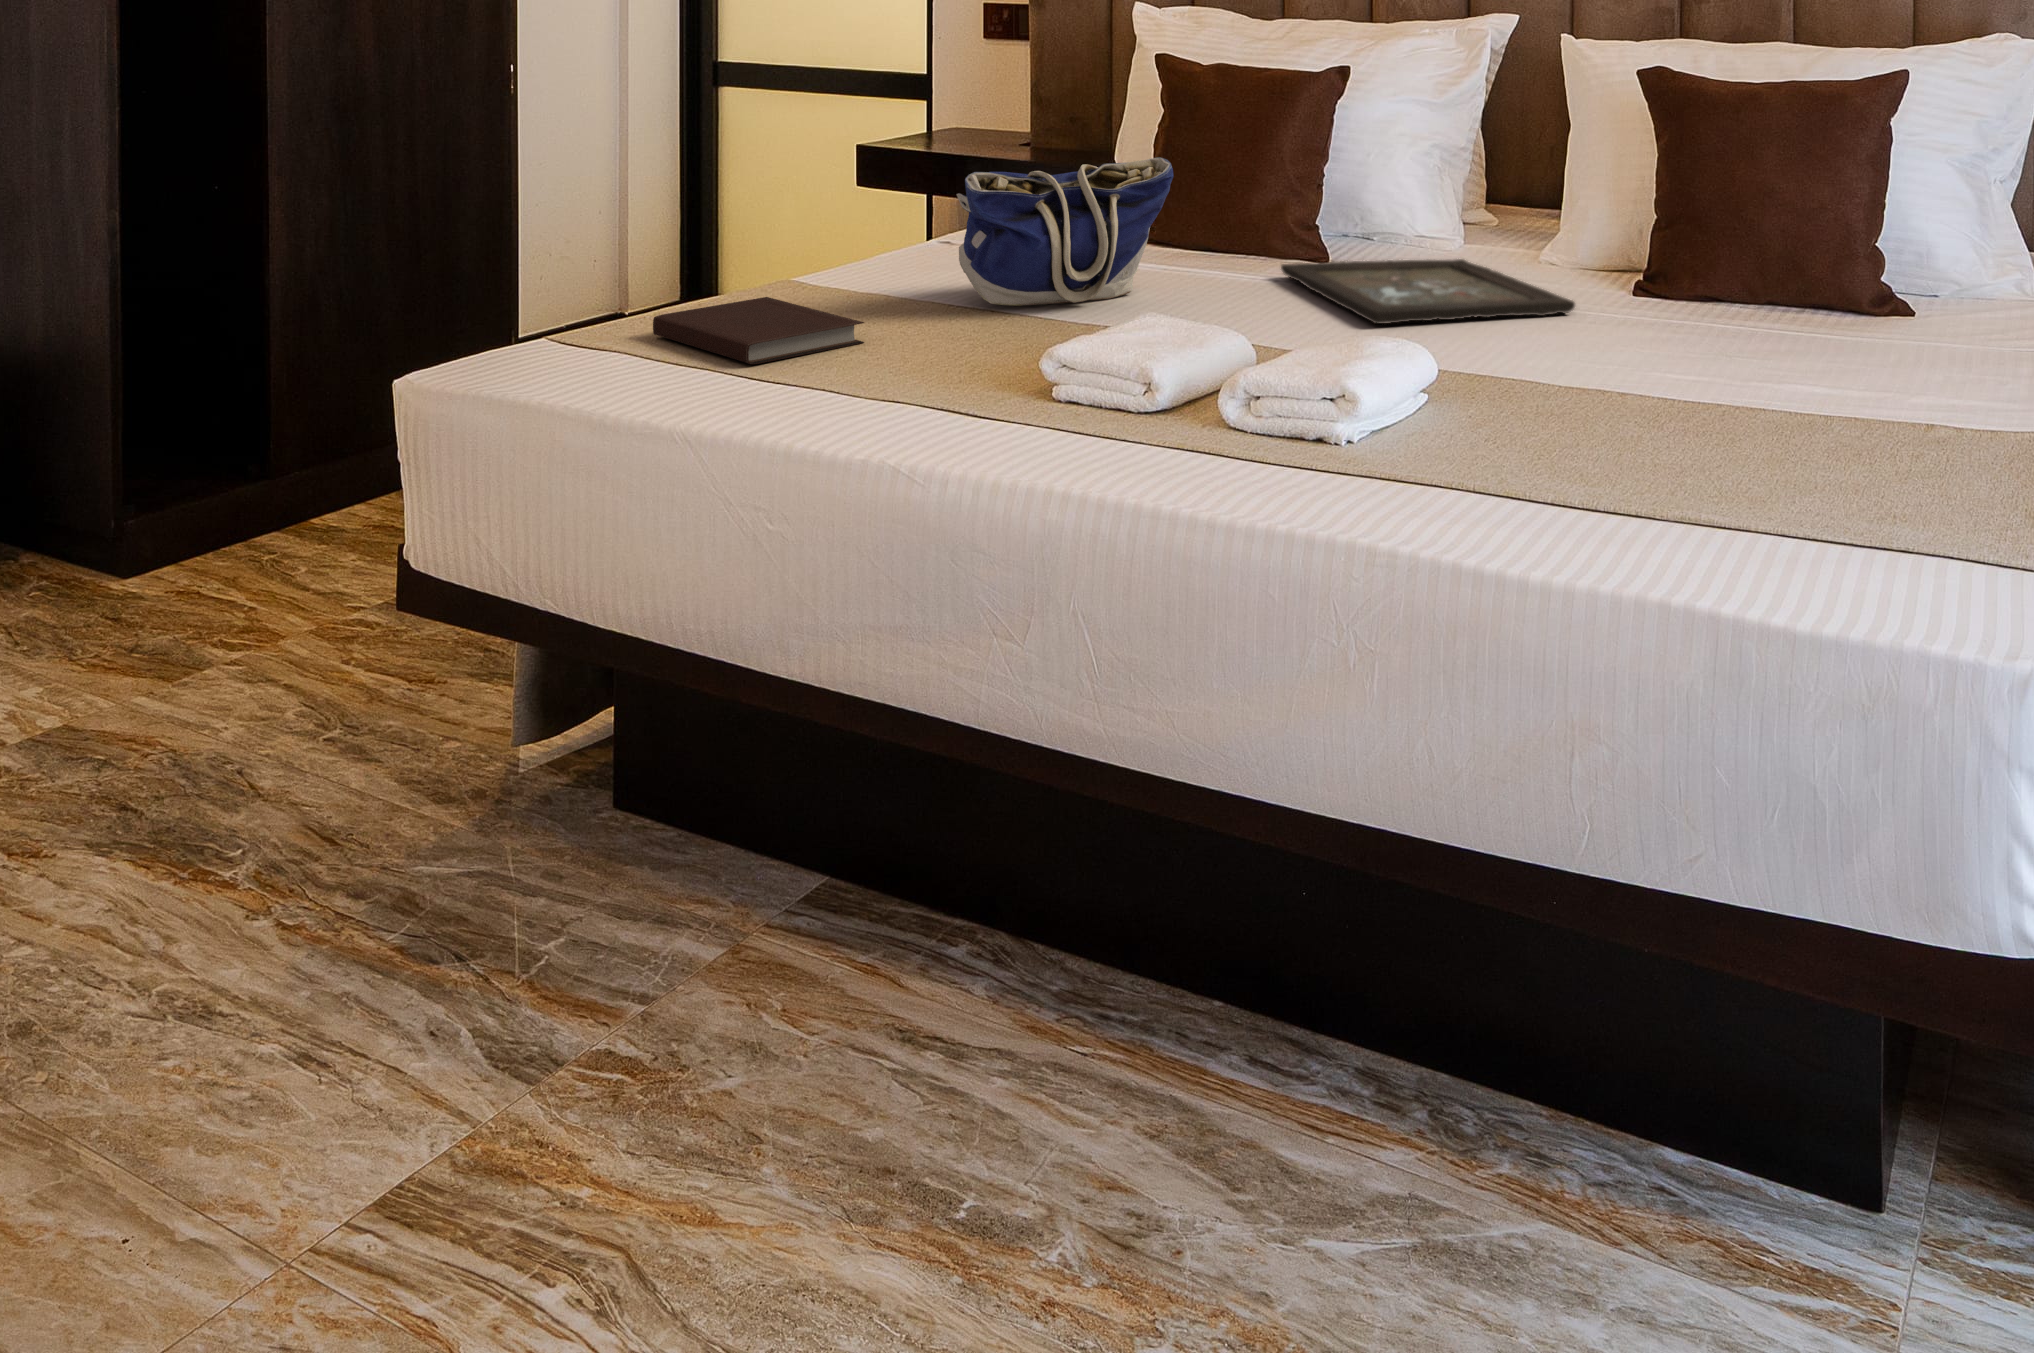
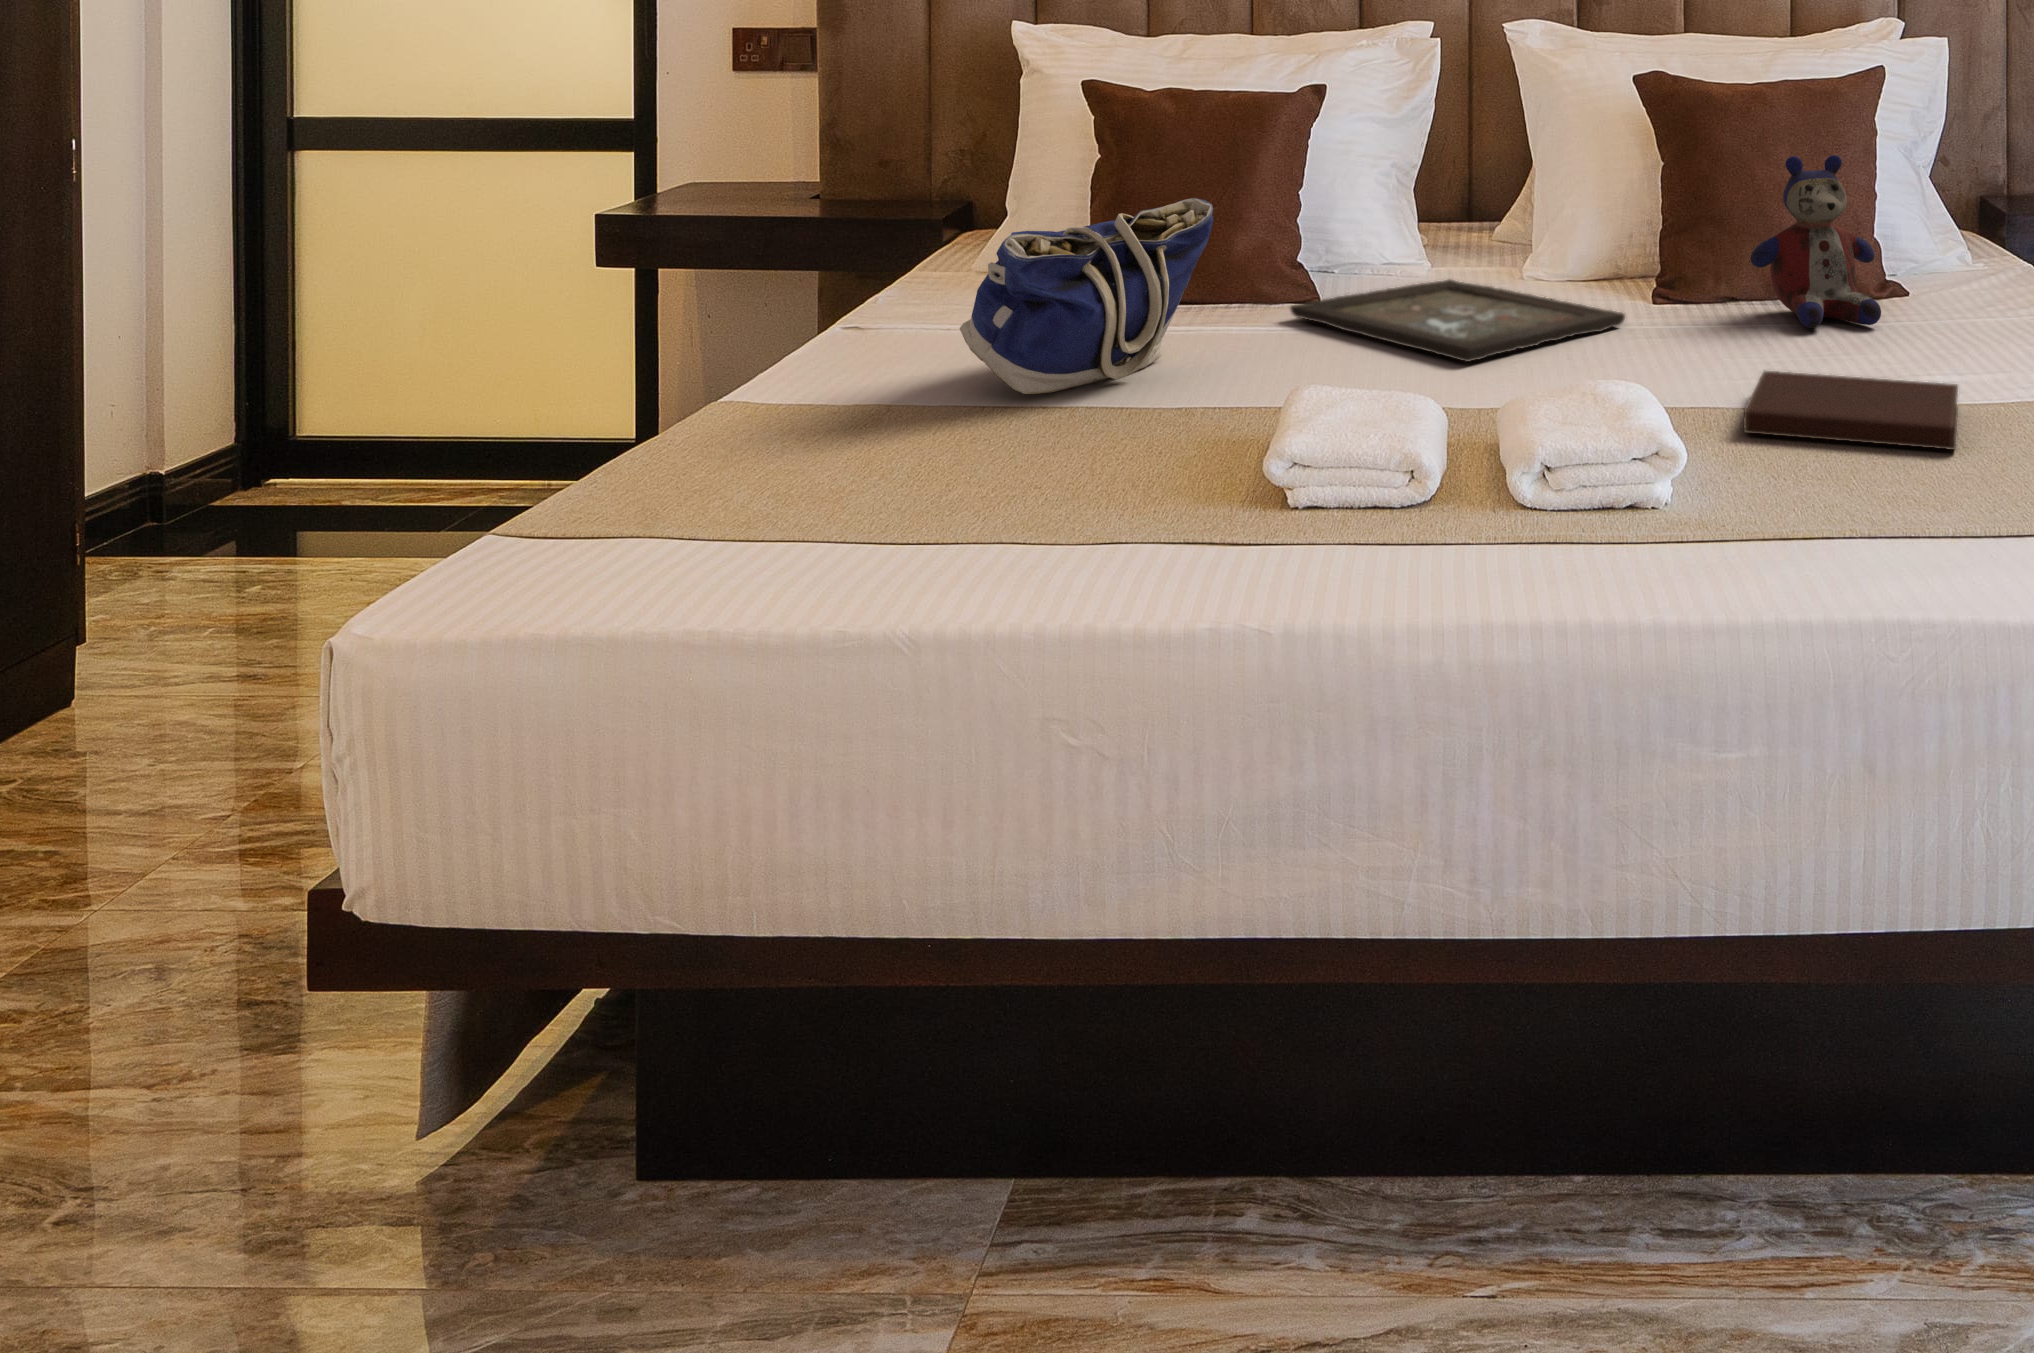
stuffed bear: none [1717,160,1863,340] -> present [1751,155,1881,328]
notebook: present [653,297,864,364] -> present [1744,371,1958,450]

